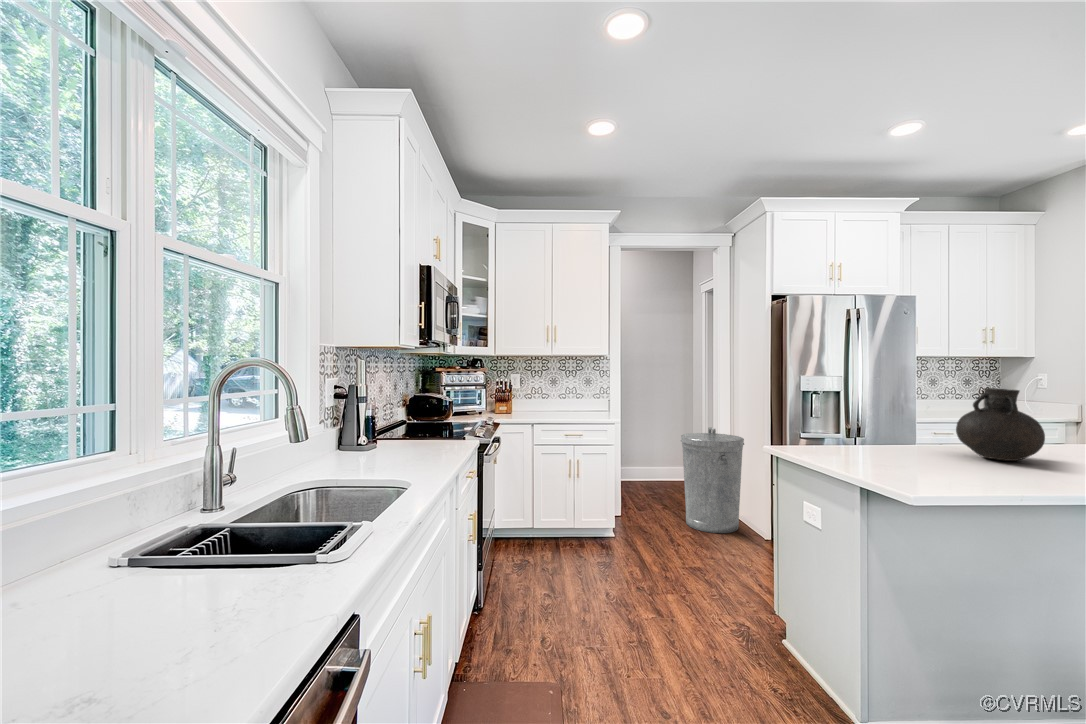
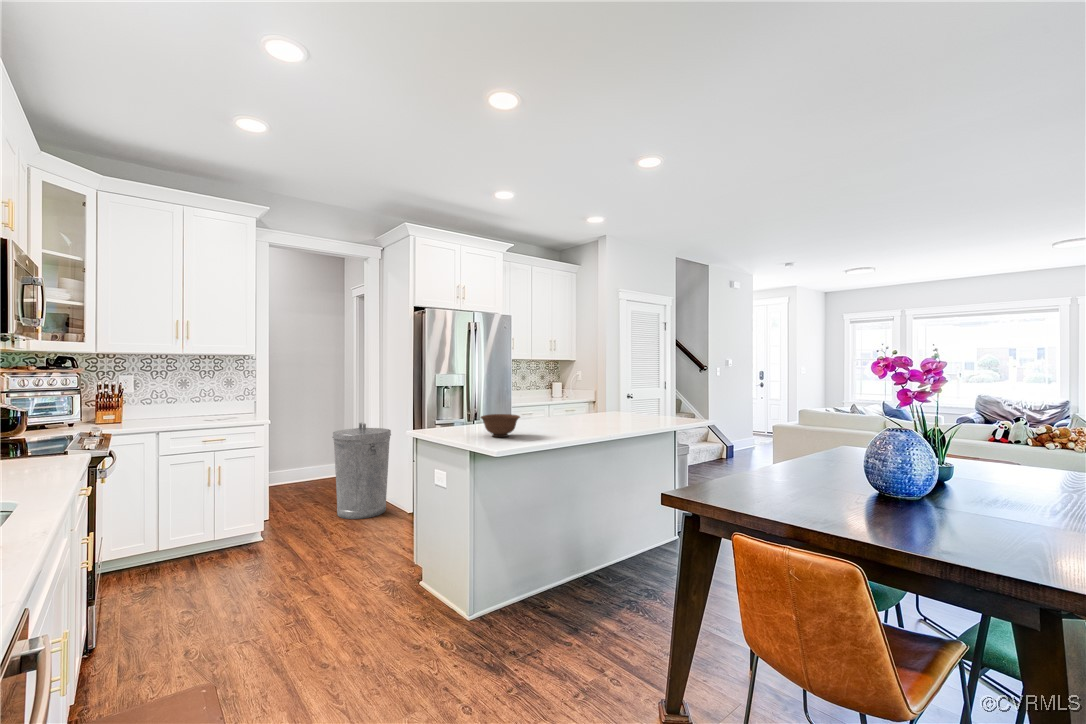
vase: present [956,388,1045,461] -> none [526,380,567,426]
bowl: none [876,435,952,472] -> present [480,414,520,437]

